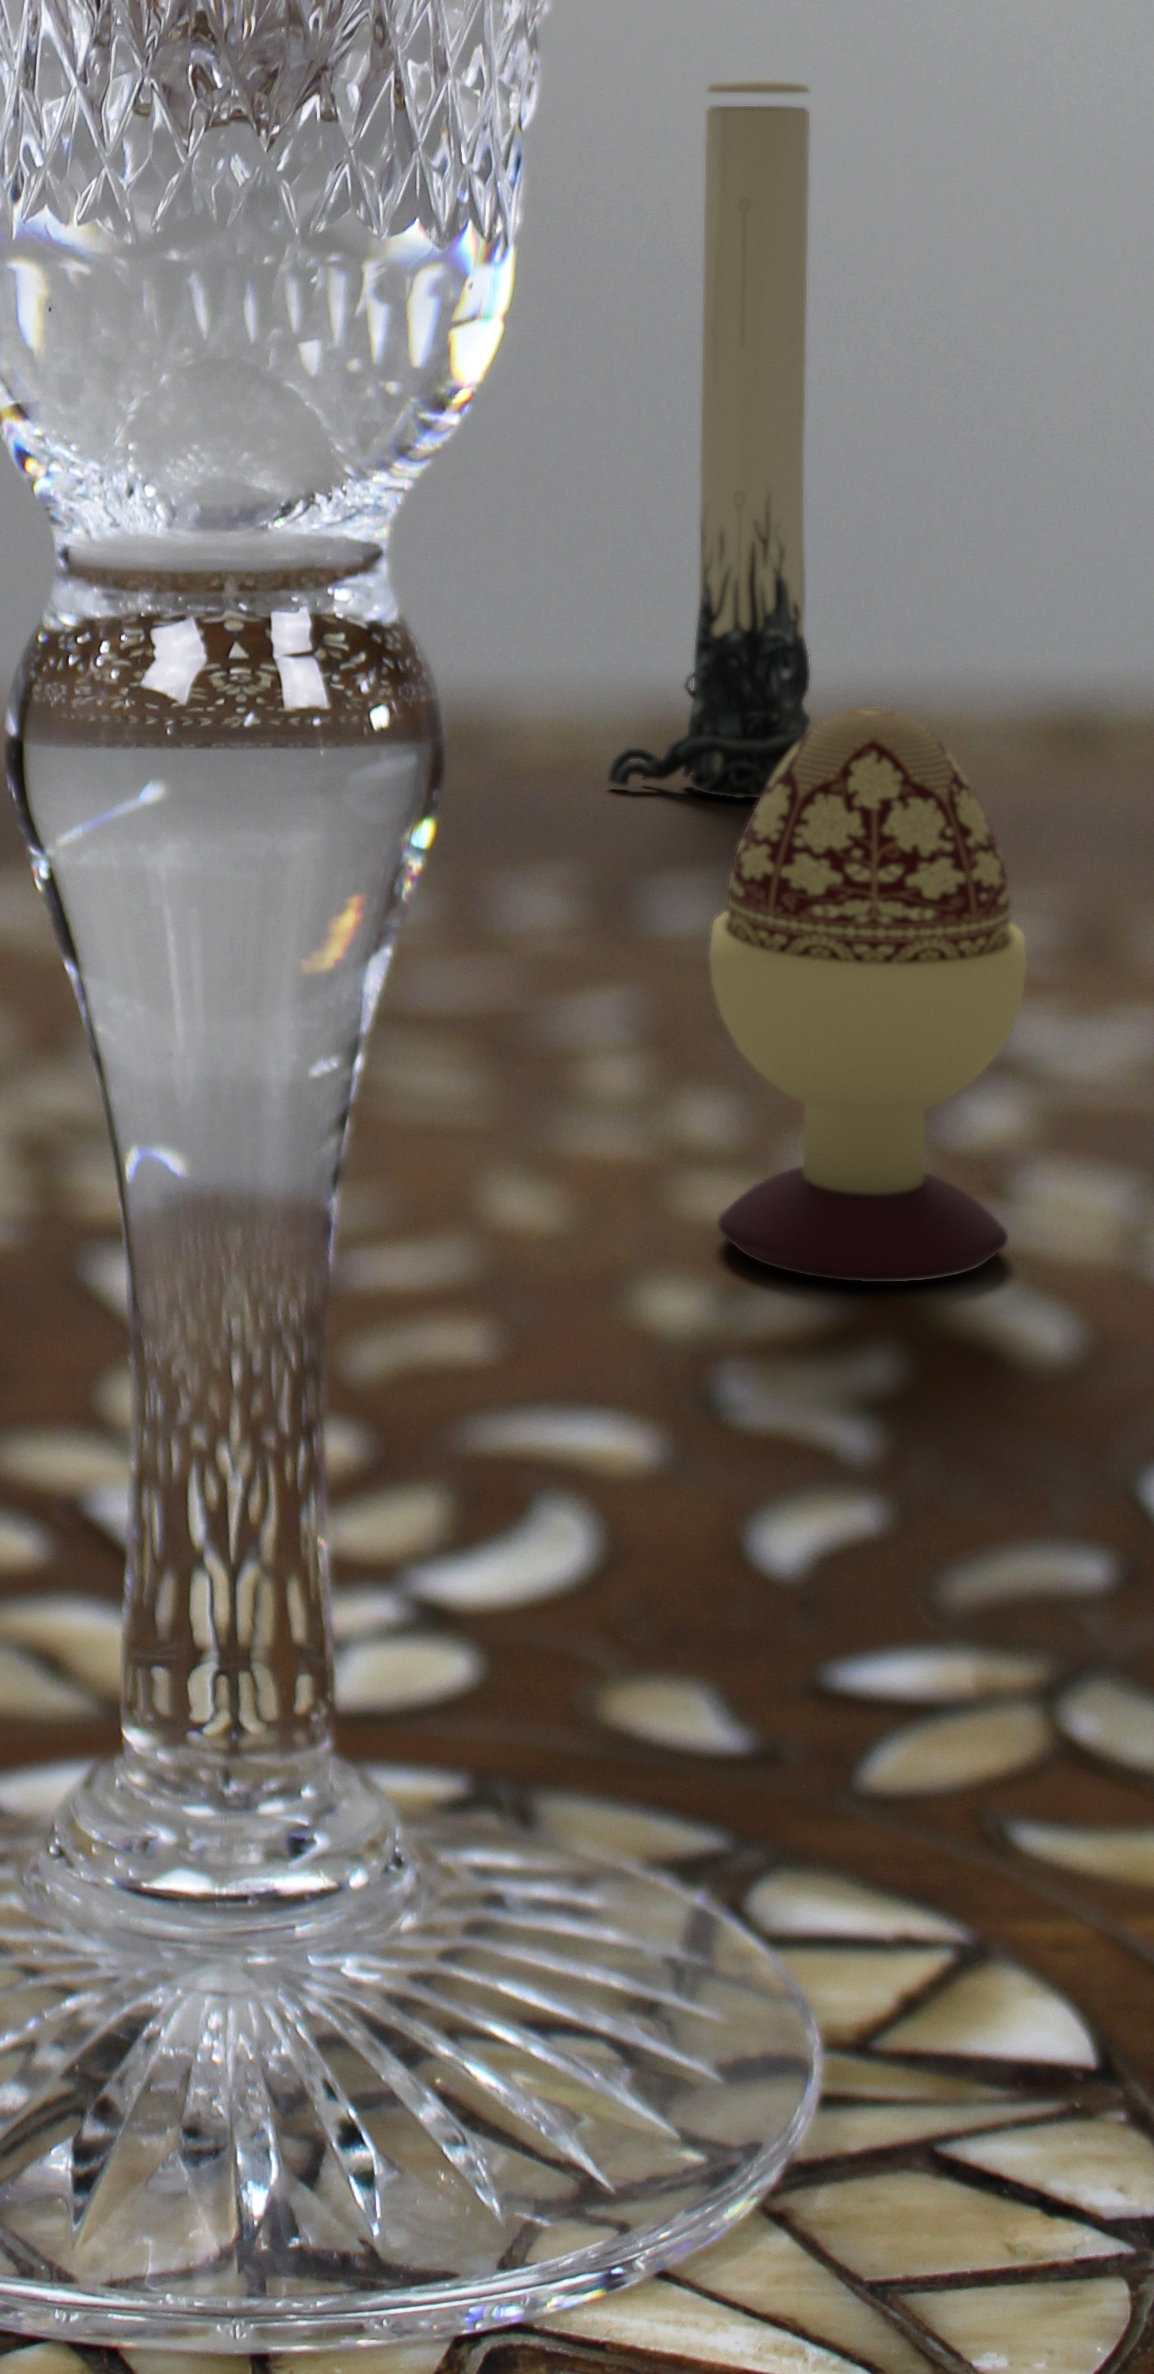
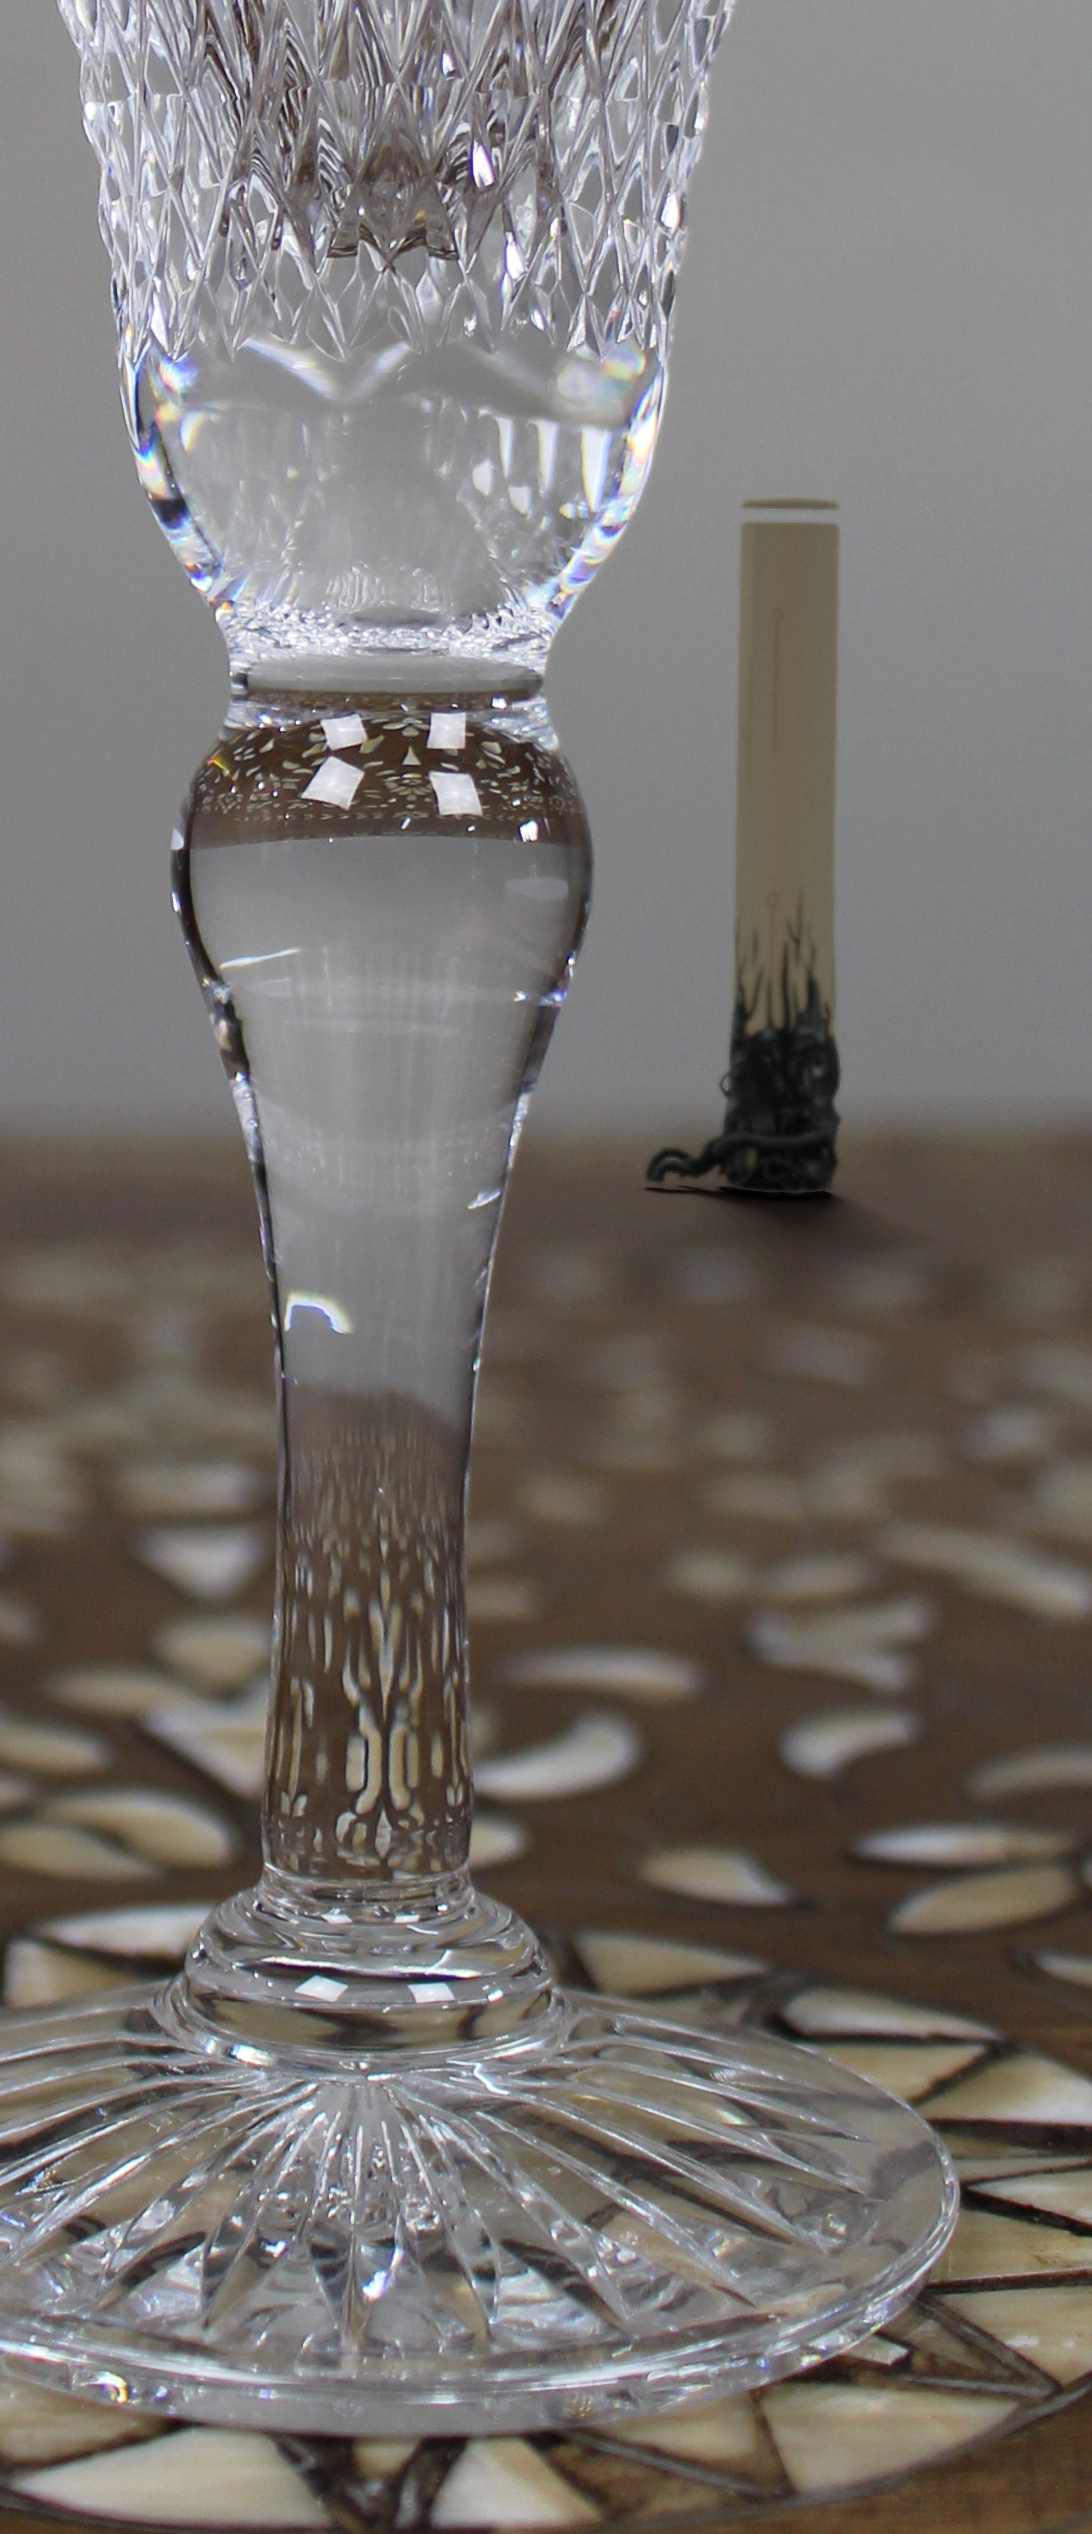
decorative egg: present [709,707,1026,1282] -> none [750,1004,1051,1556]

